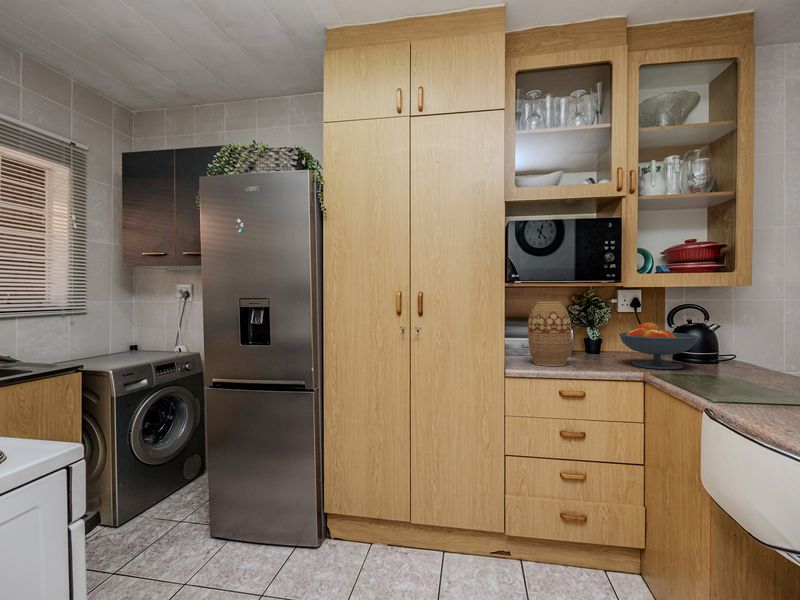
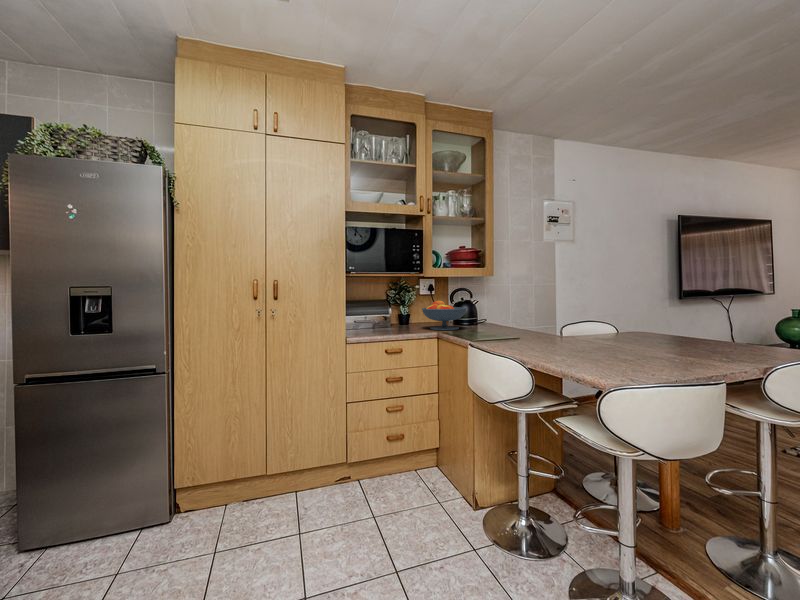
vase: present [528,302,571,366] -> none [362,287,392,333]

